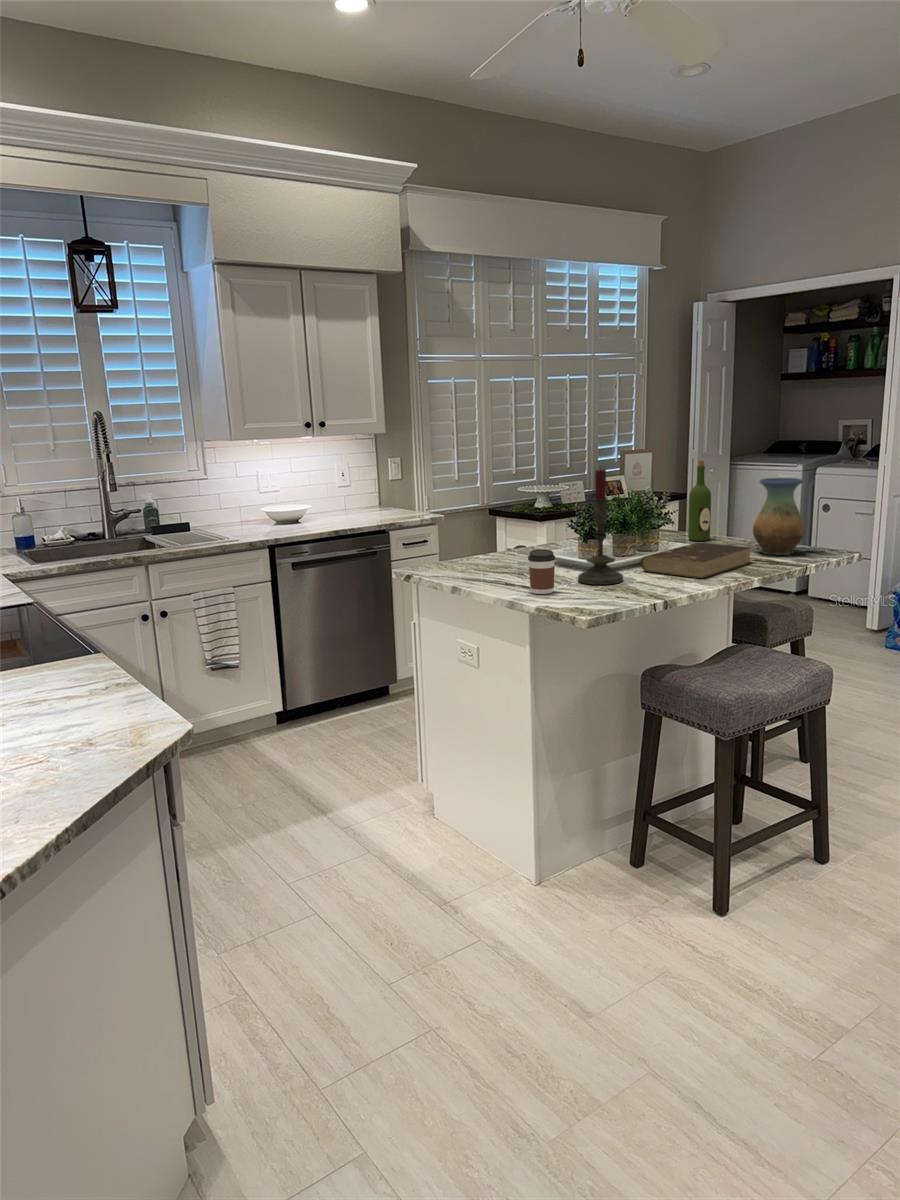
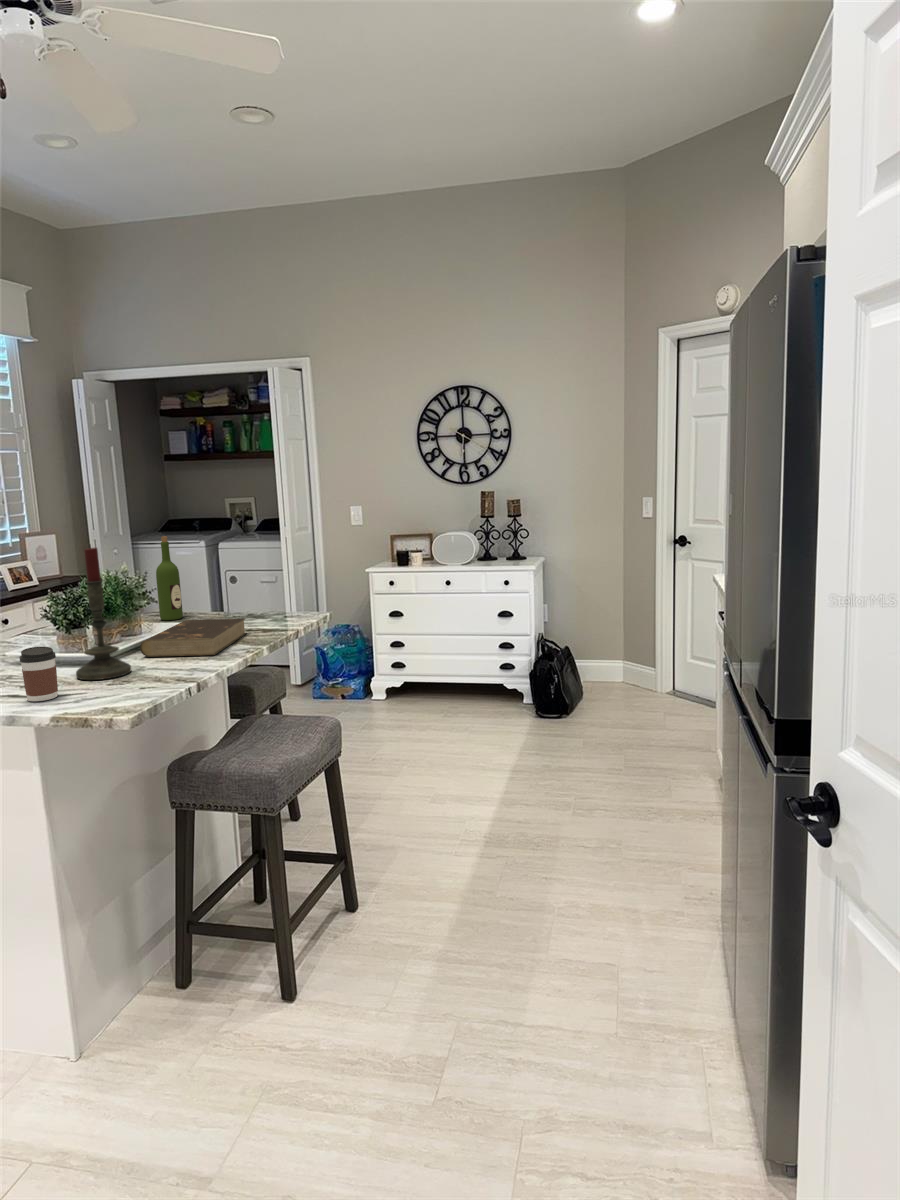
vase: present [753,478,805,555] -> none [235,548,284,624]

